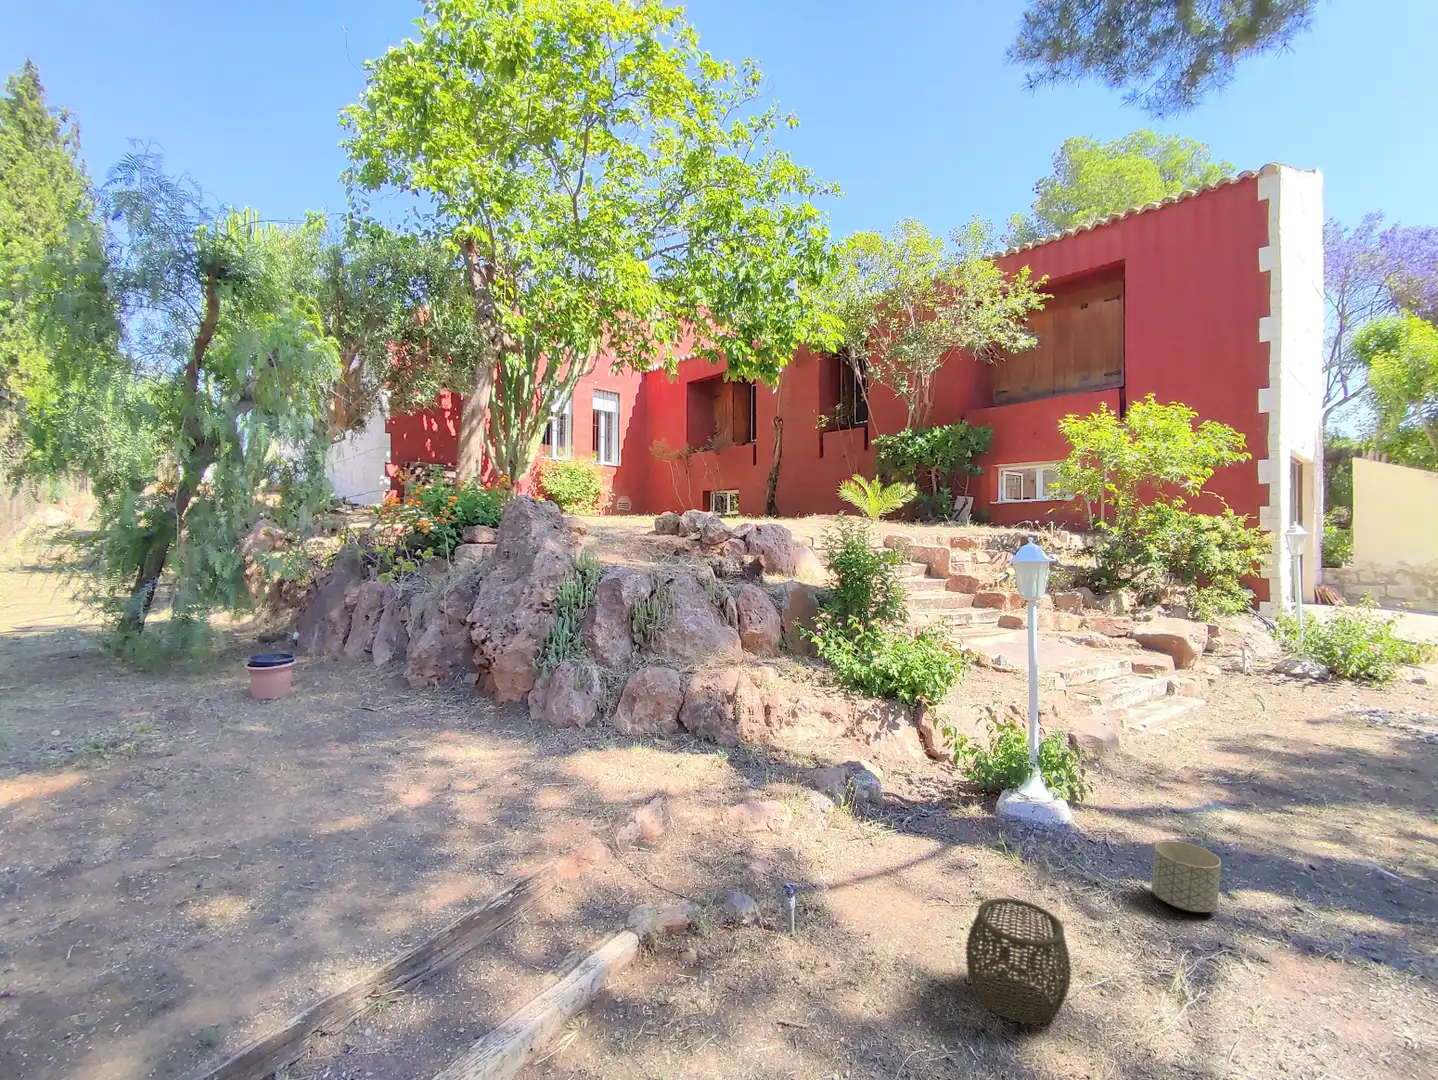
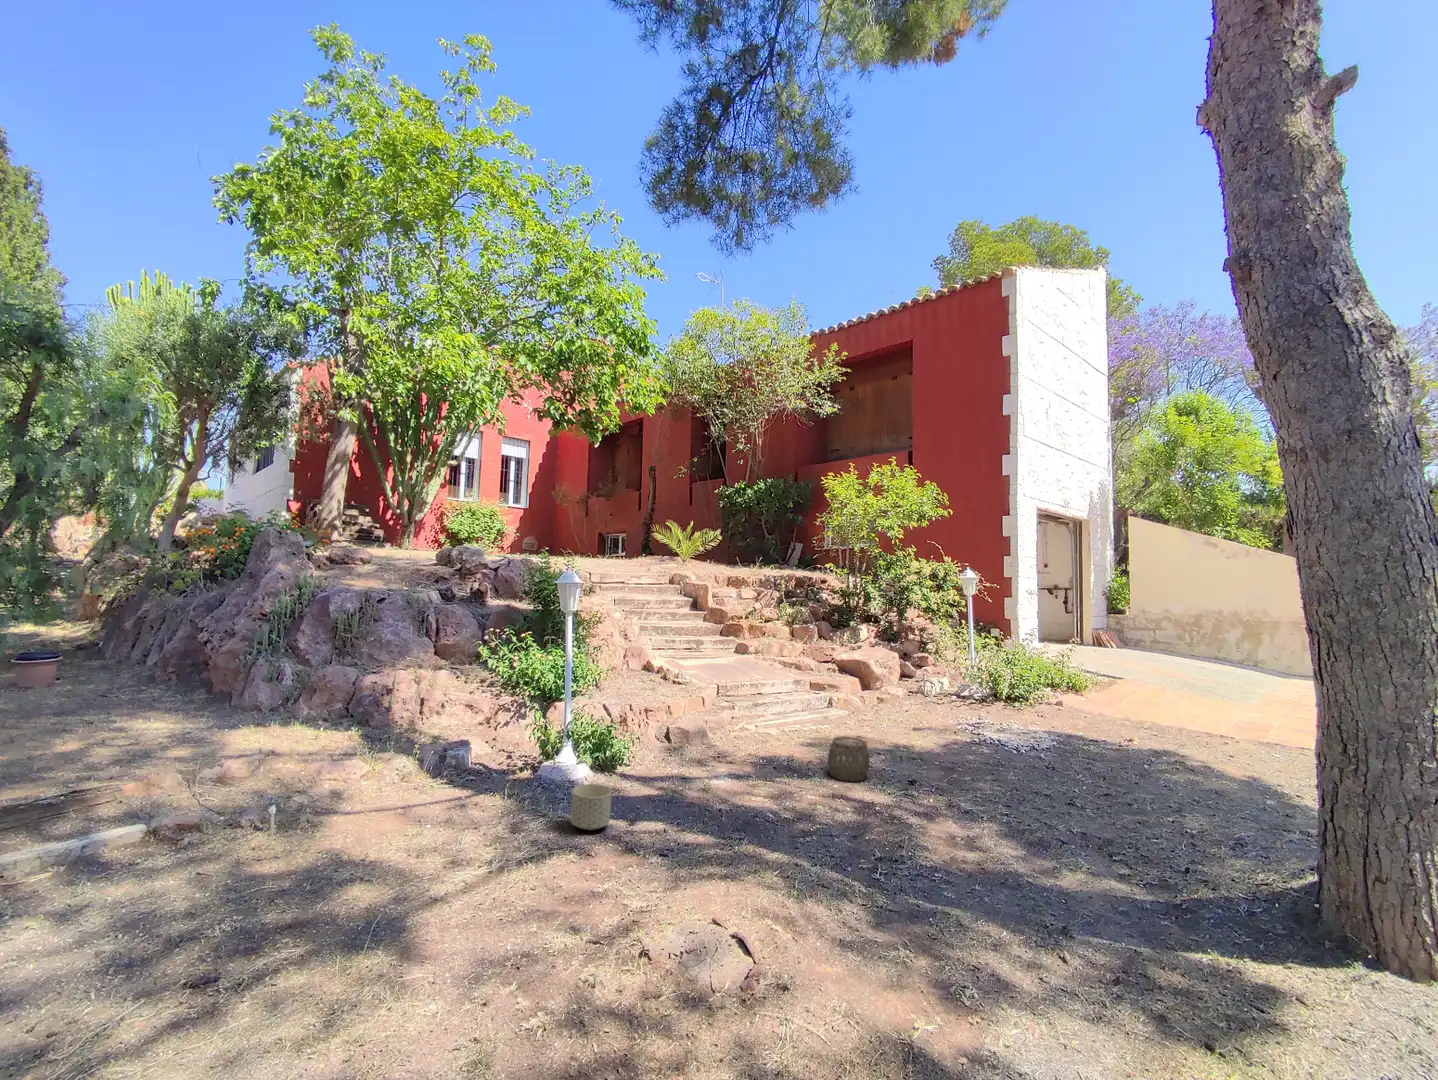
woven basket: present [966,898,1071,1025] -> present [828,737,870,782]

